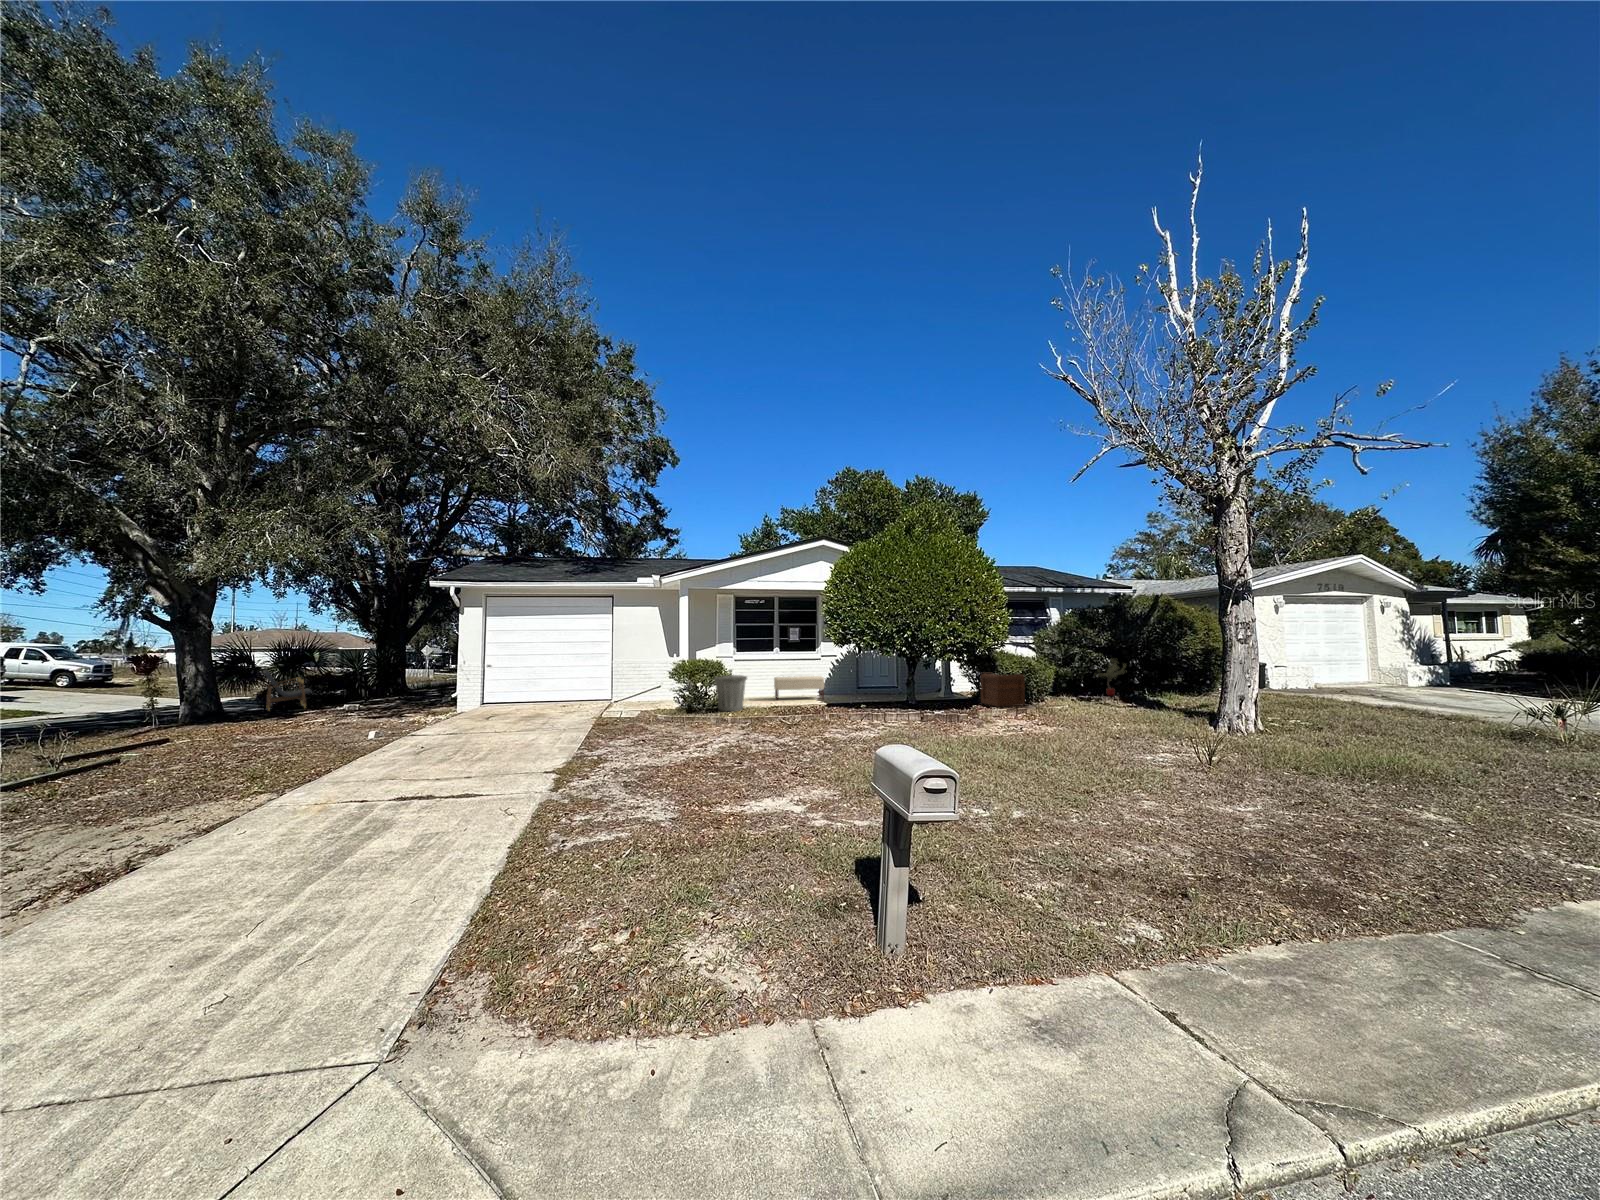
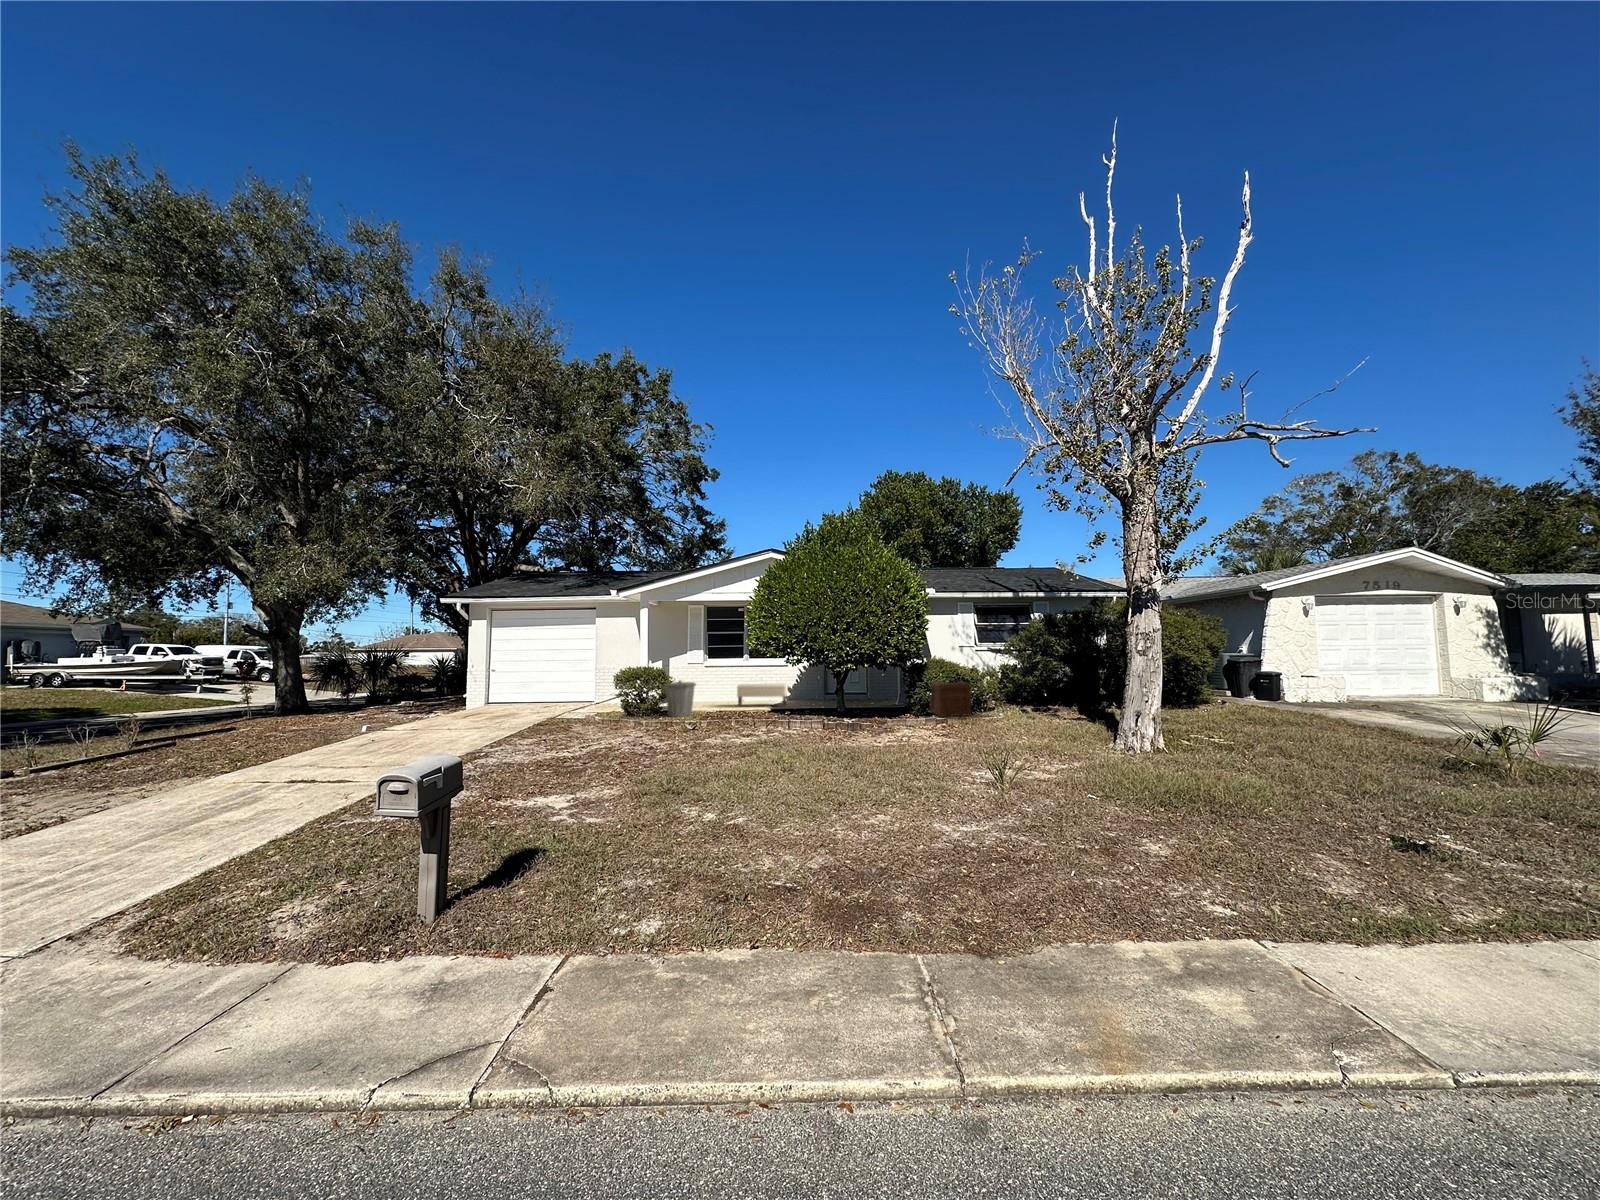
potted tree: present [1098,659,1127,696] -> none [1066,667,1101,707]
lounge chair: present [263,670,312,710] -> none [302,674,344,710]

